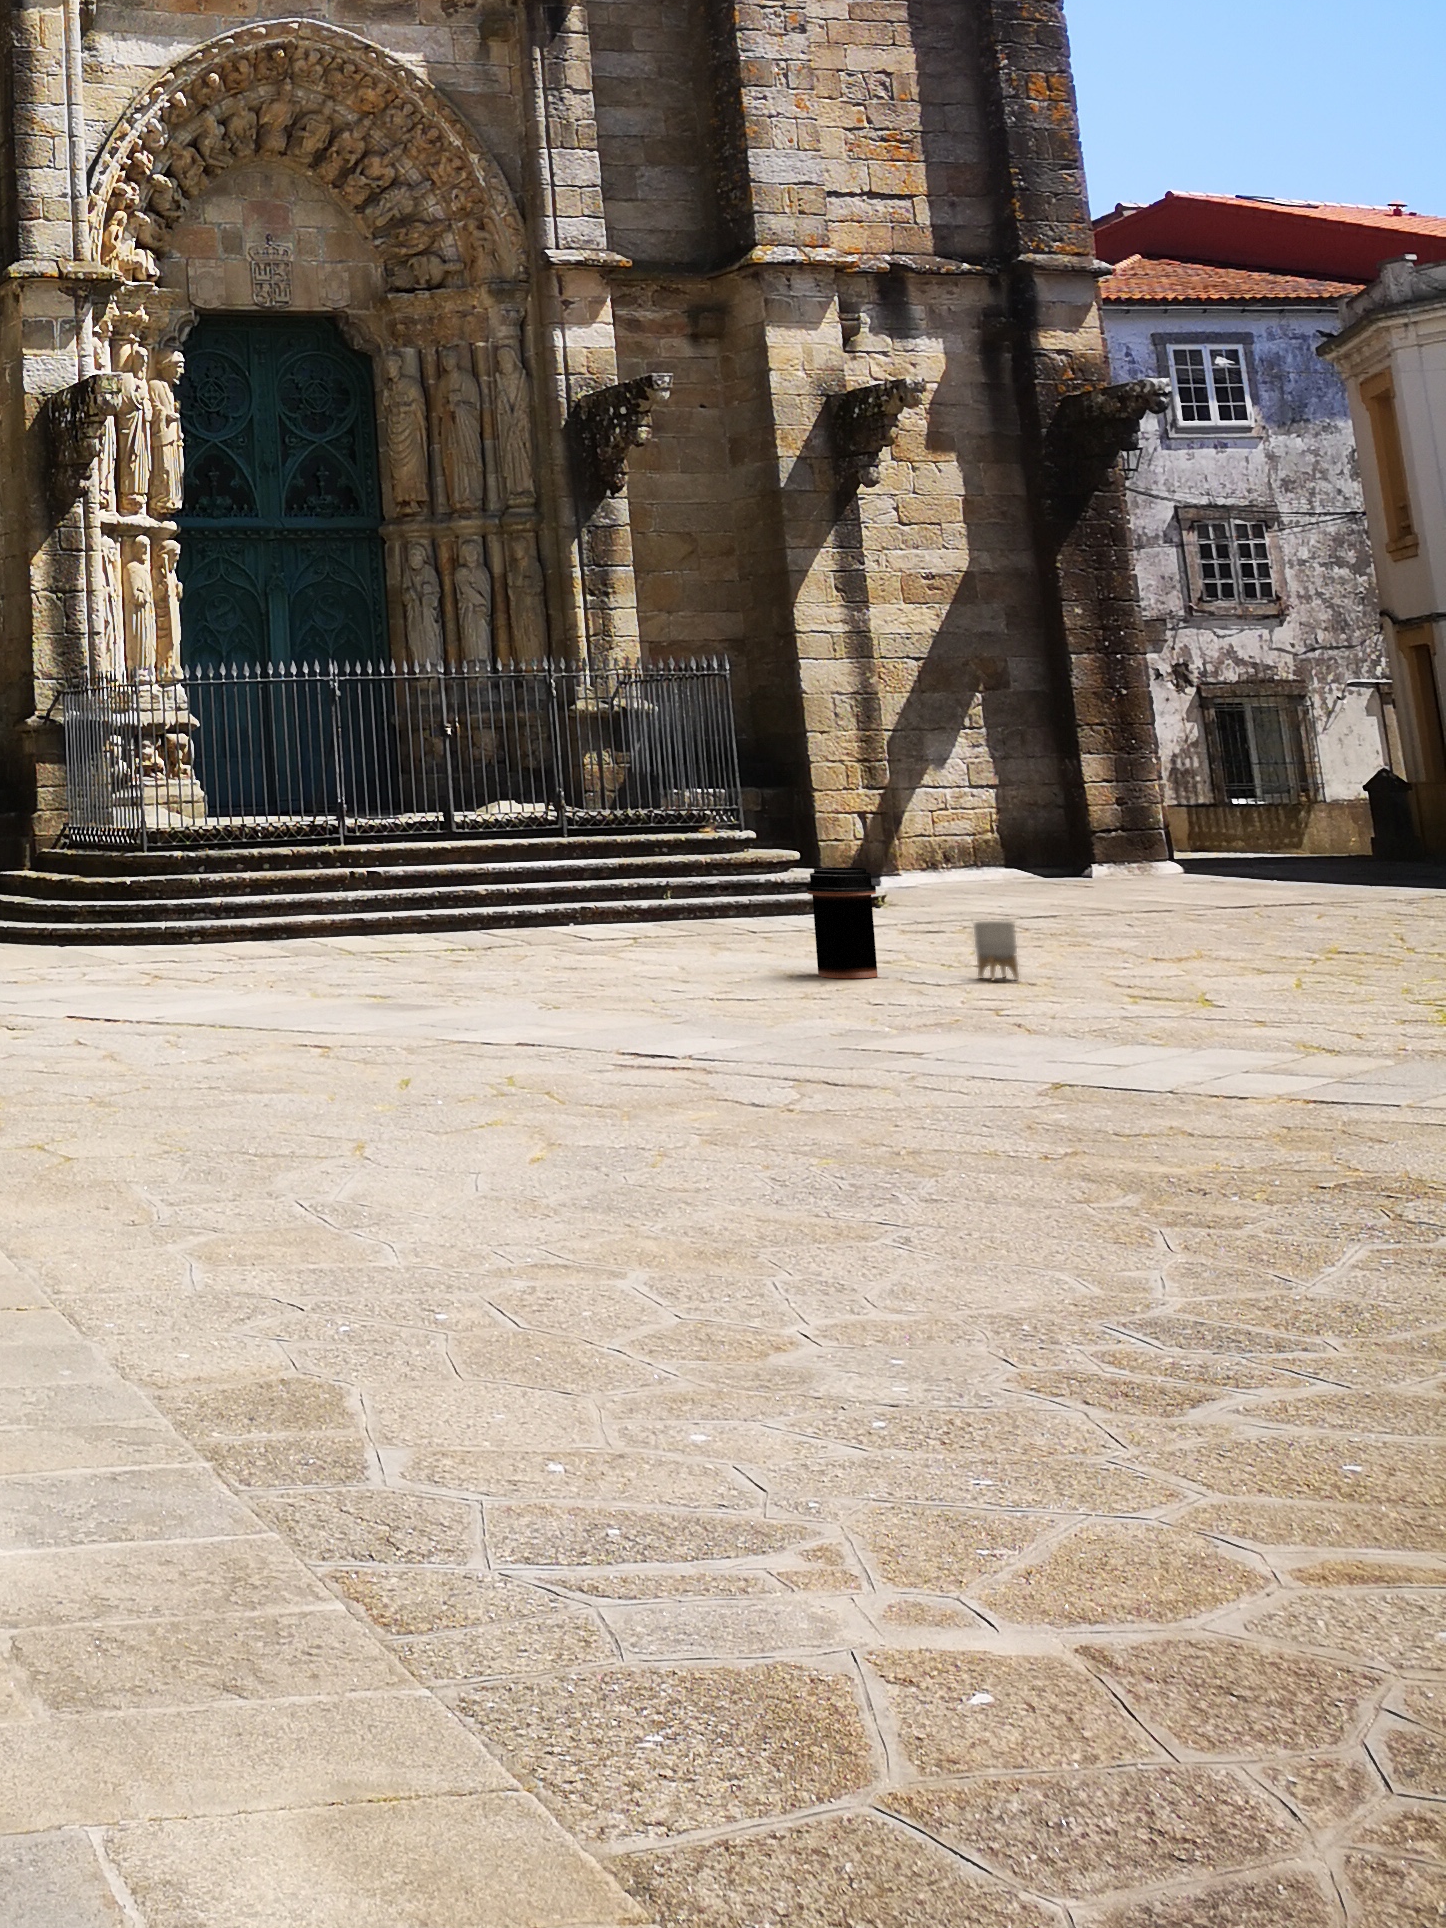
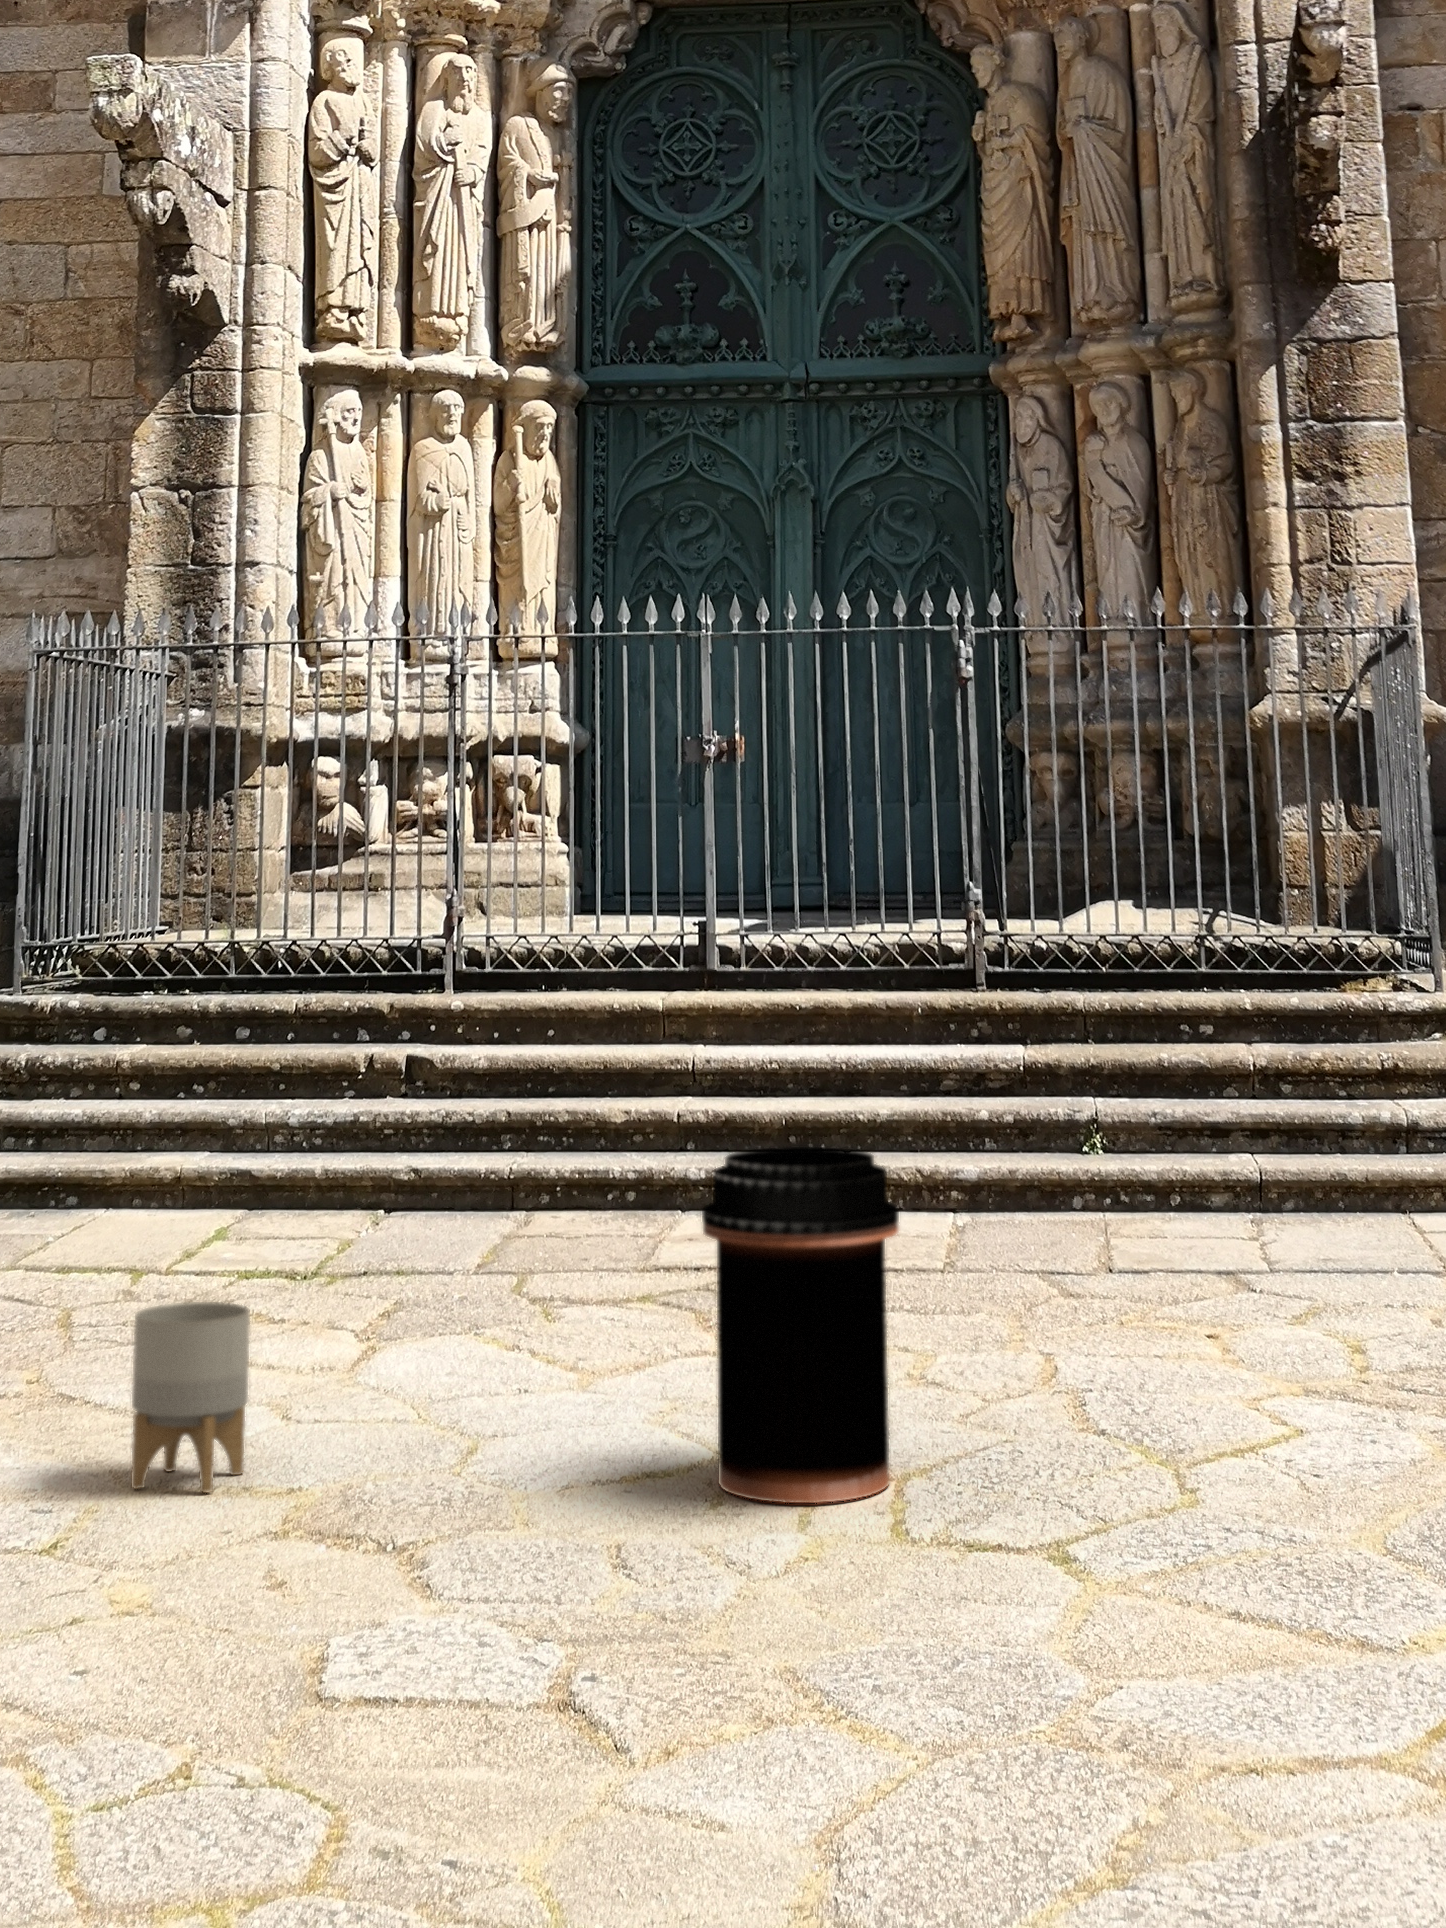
planter: present [974,921,1019,980] -> present [131,1302,250,1493]

